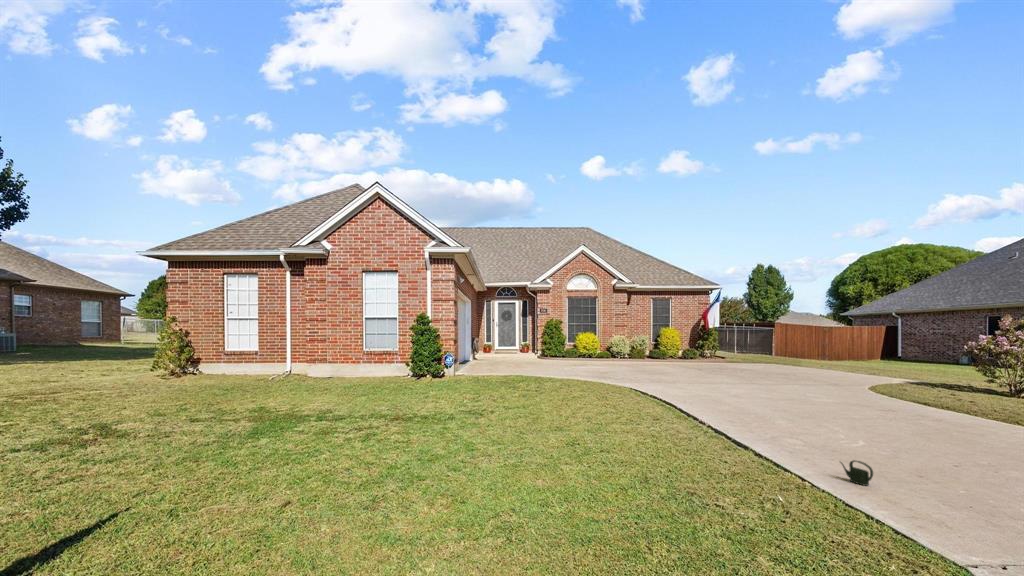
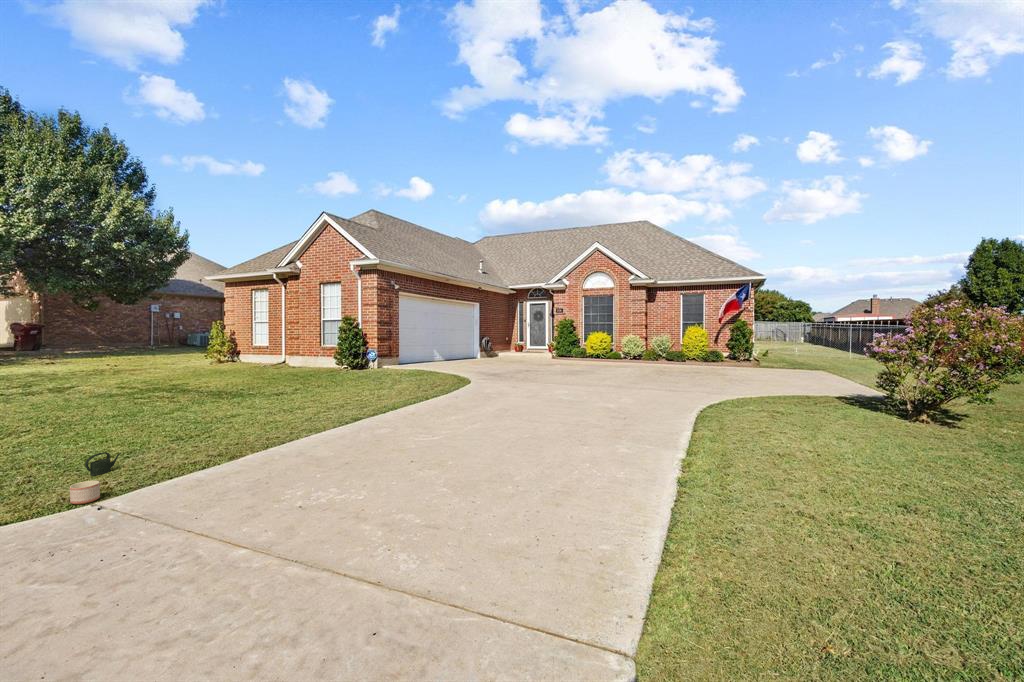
planter: none [966,479,996,503] -> present [70,481,100,505]

